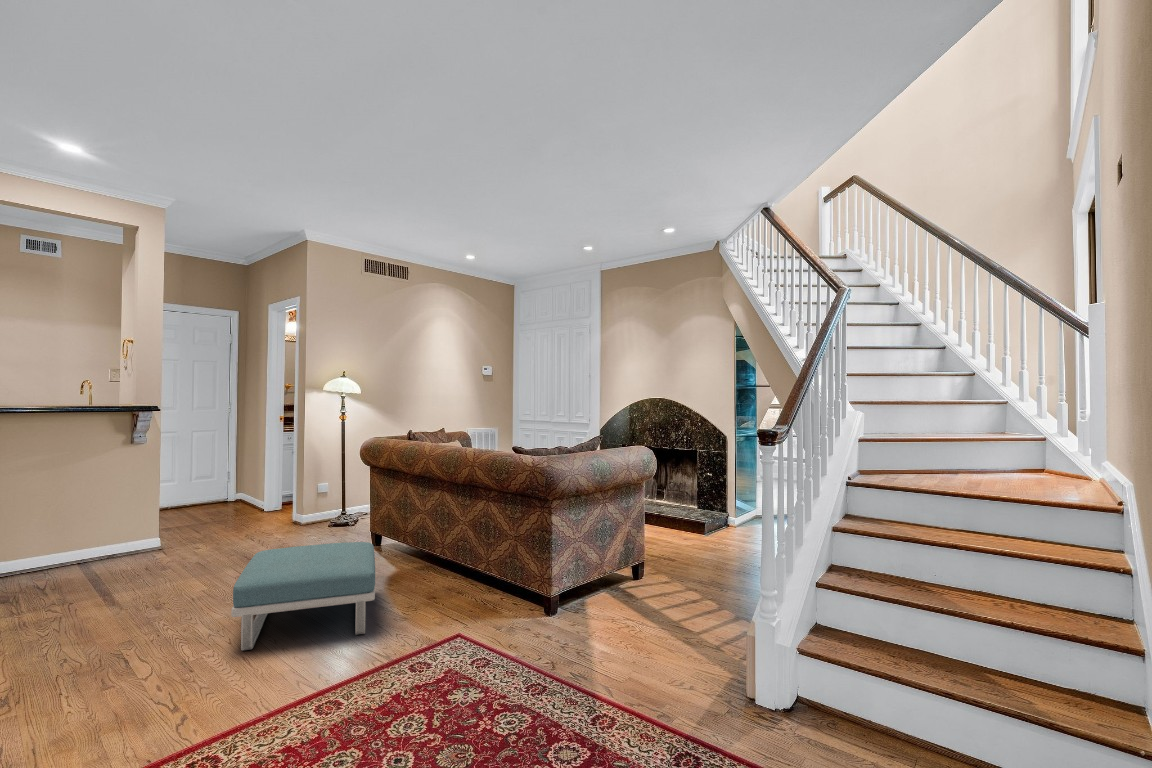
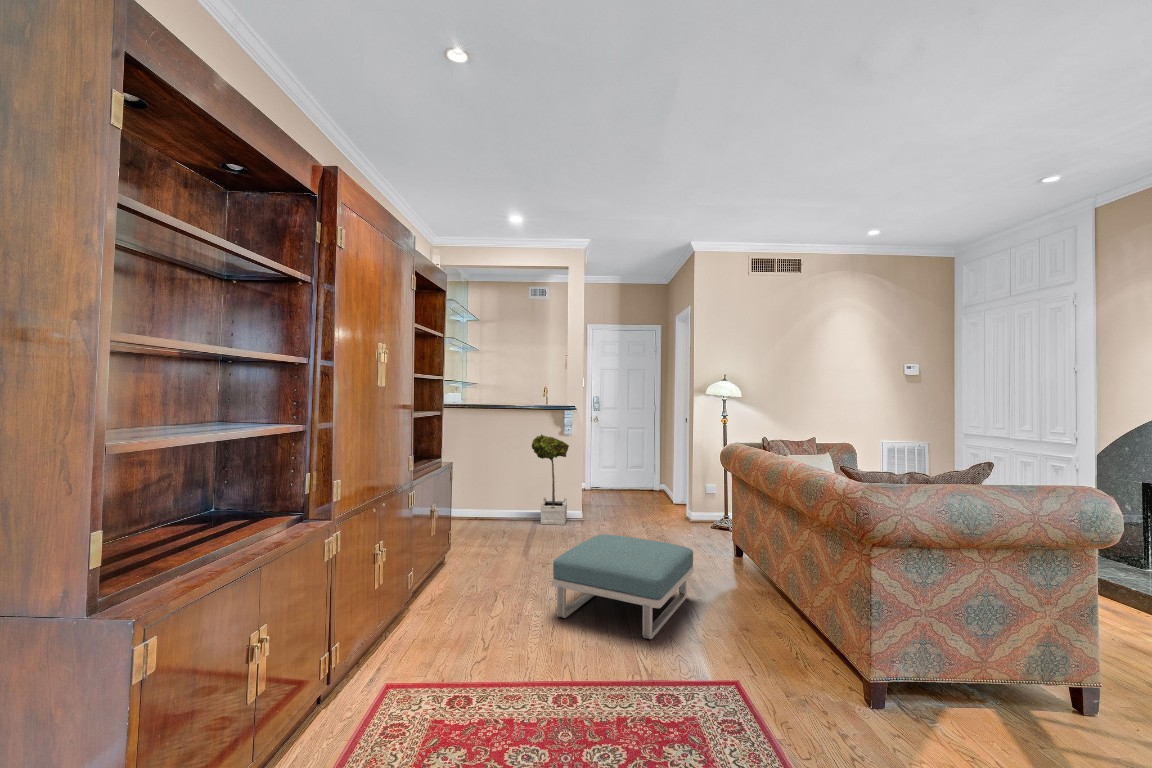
potted tree: none [77,447,143,571] -> present [532,434,569,525]

